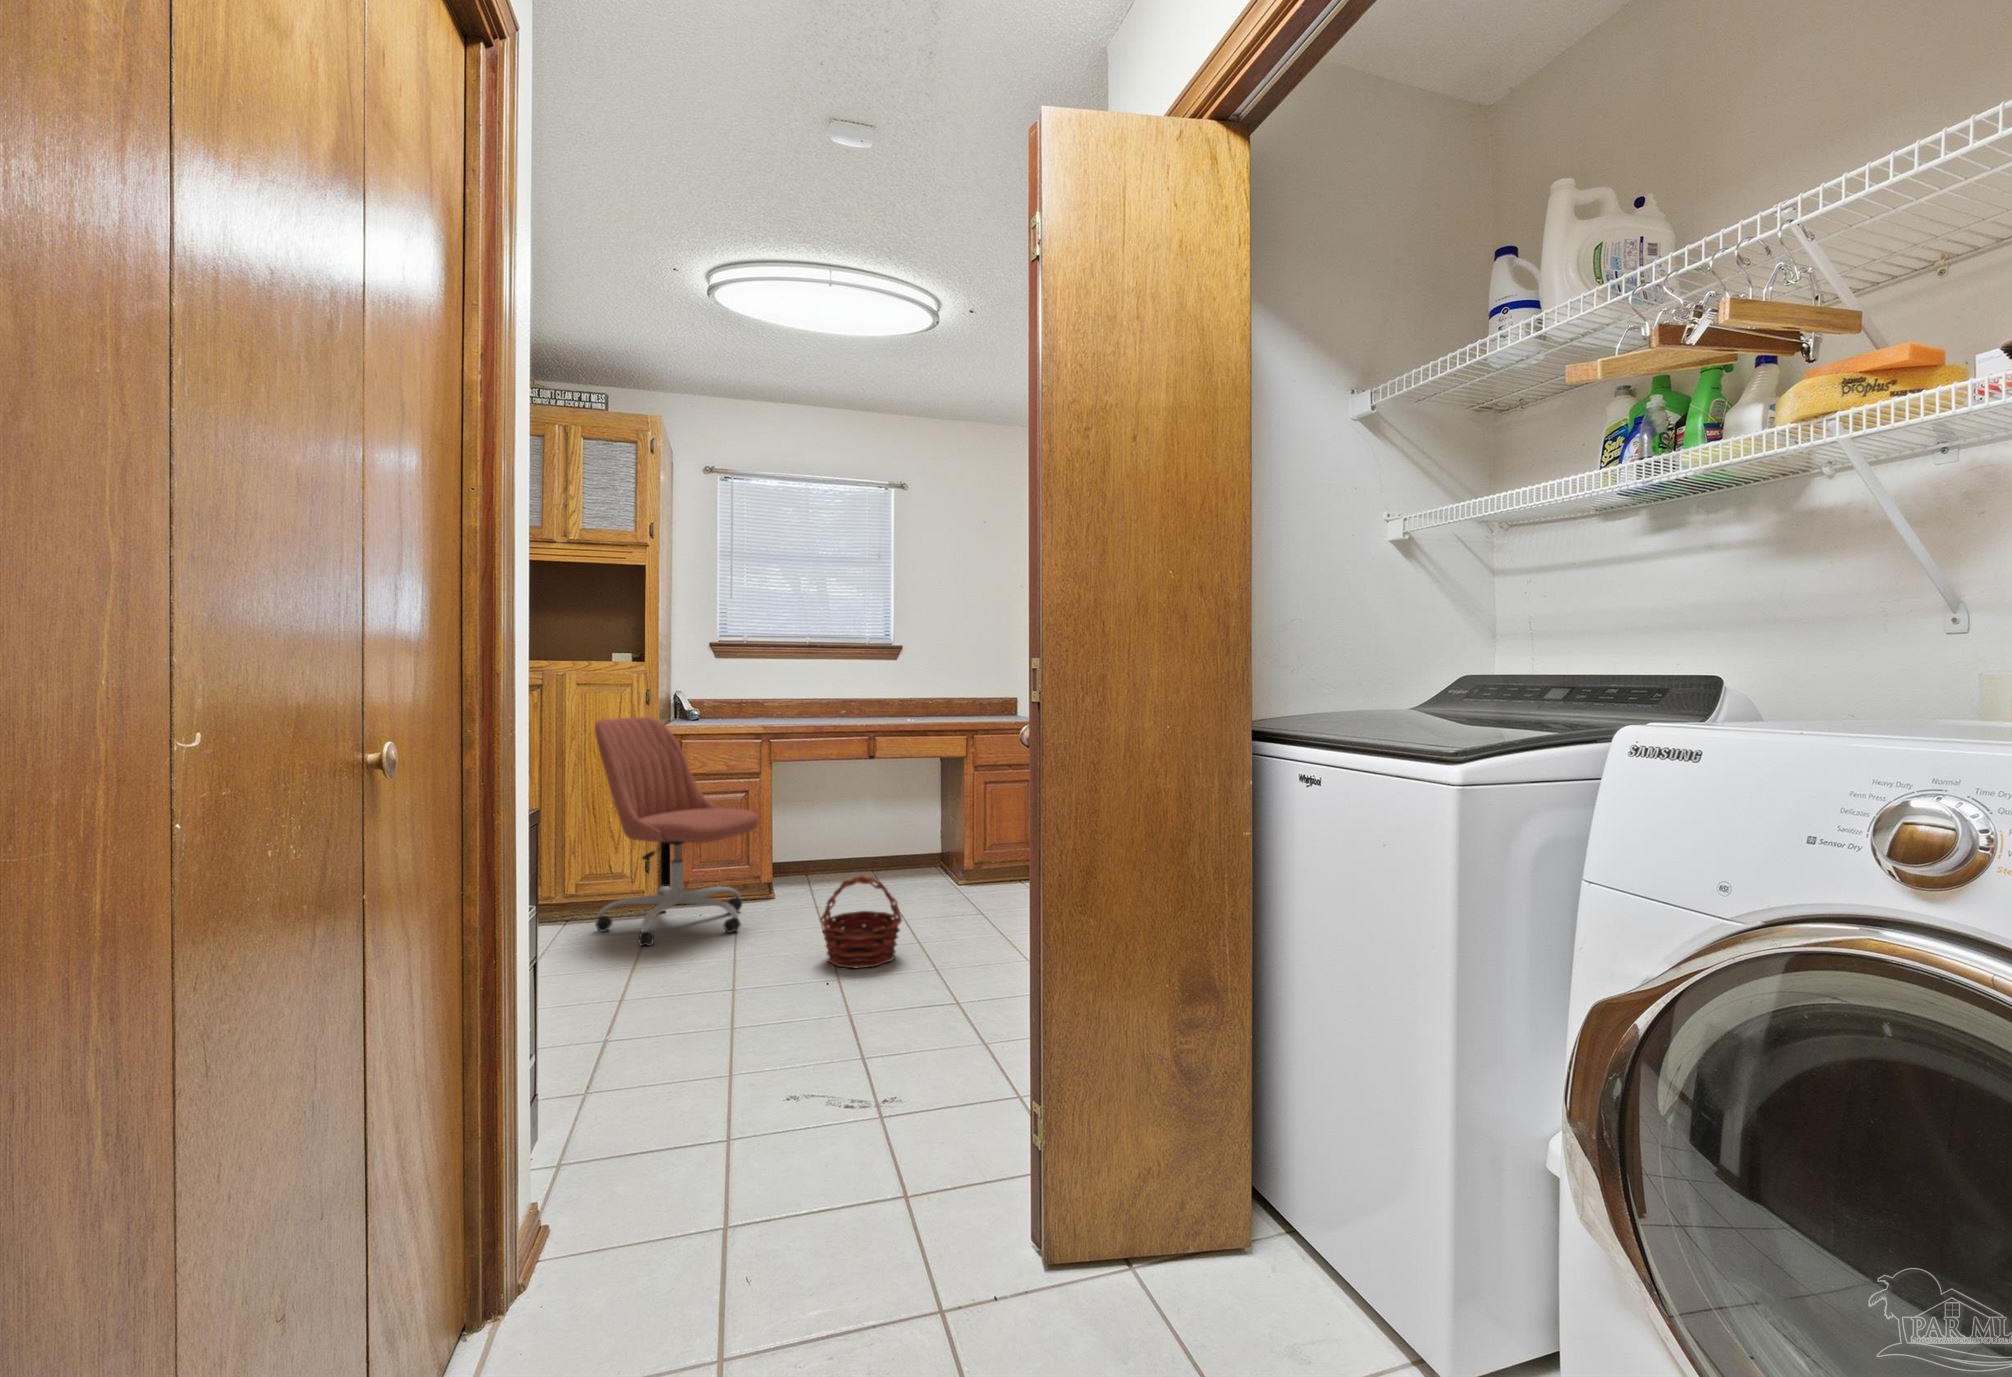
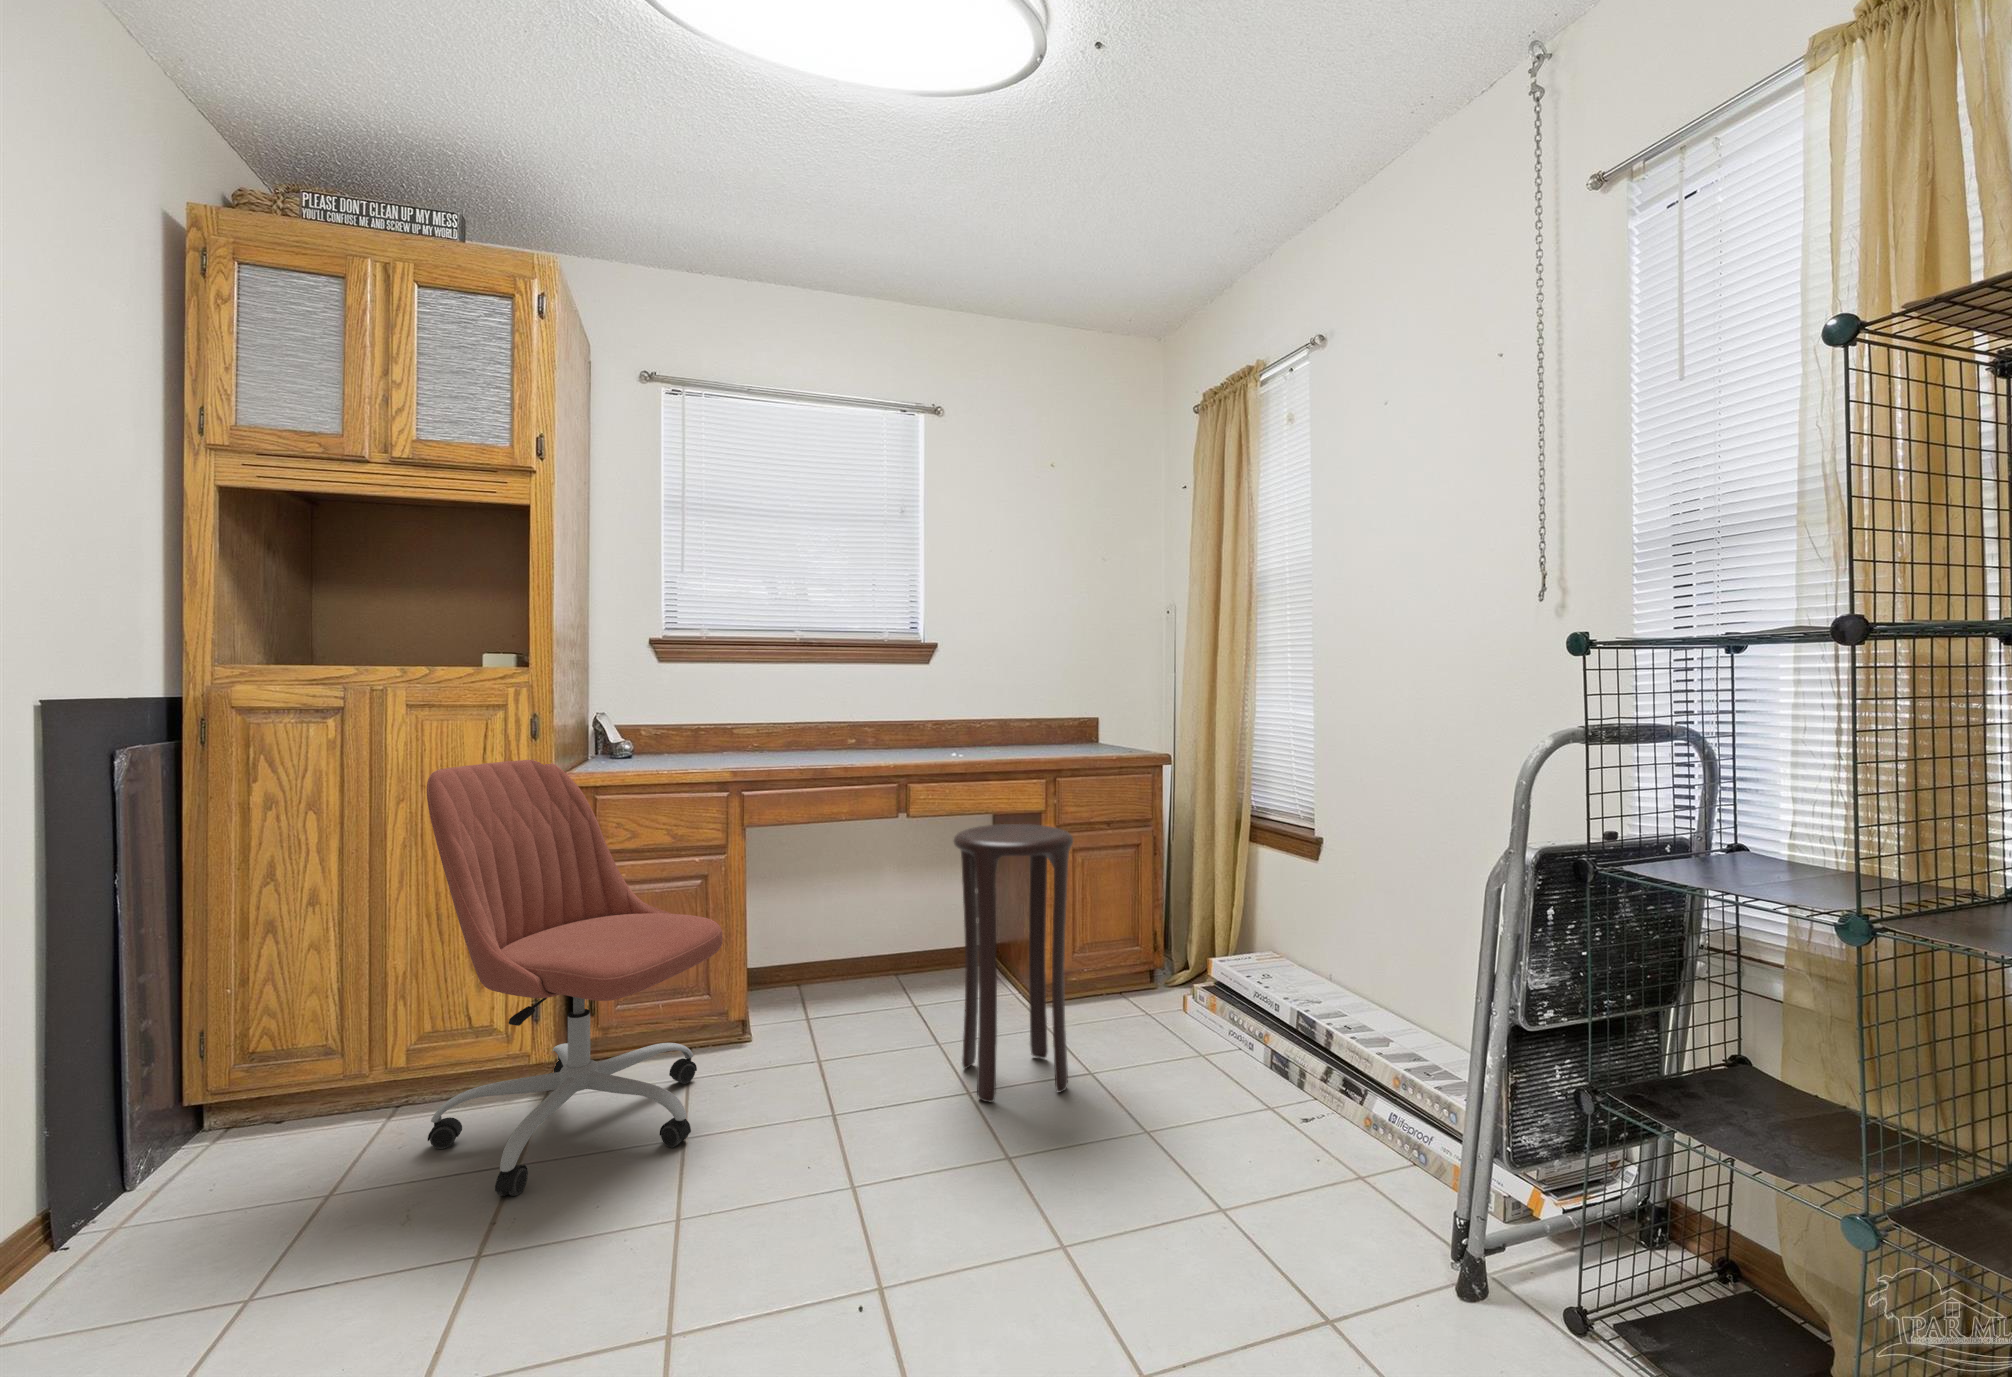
stool: none [897,761,970,921] -> present [954,824,1073,1102]
basket: present [820,876,902,968] -> none [840,1073,997,1274]

